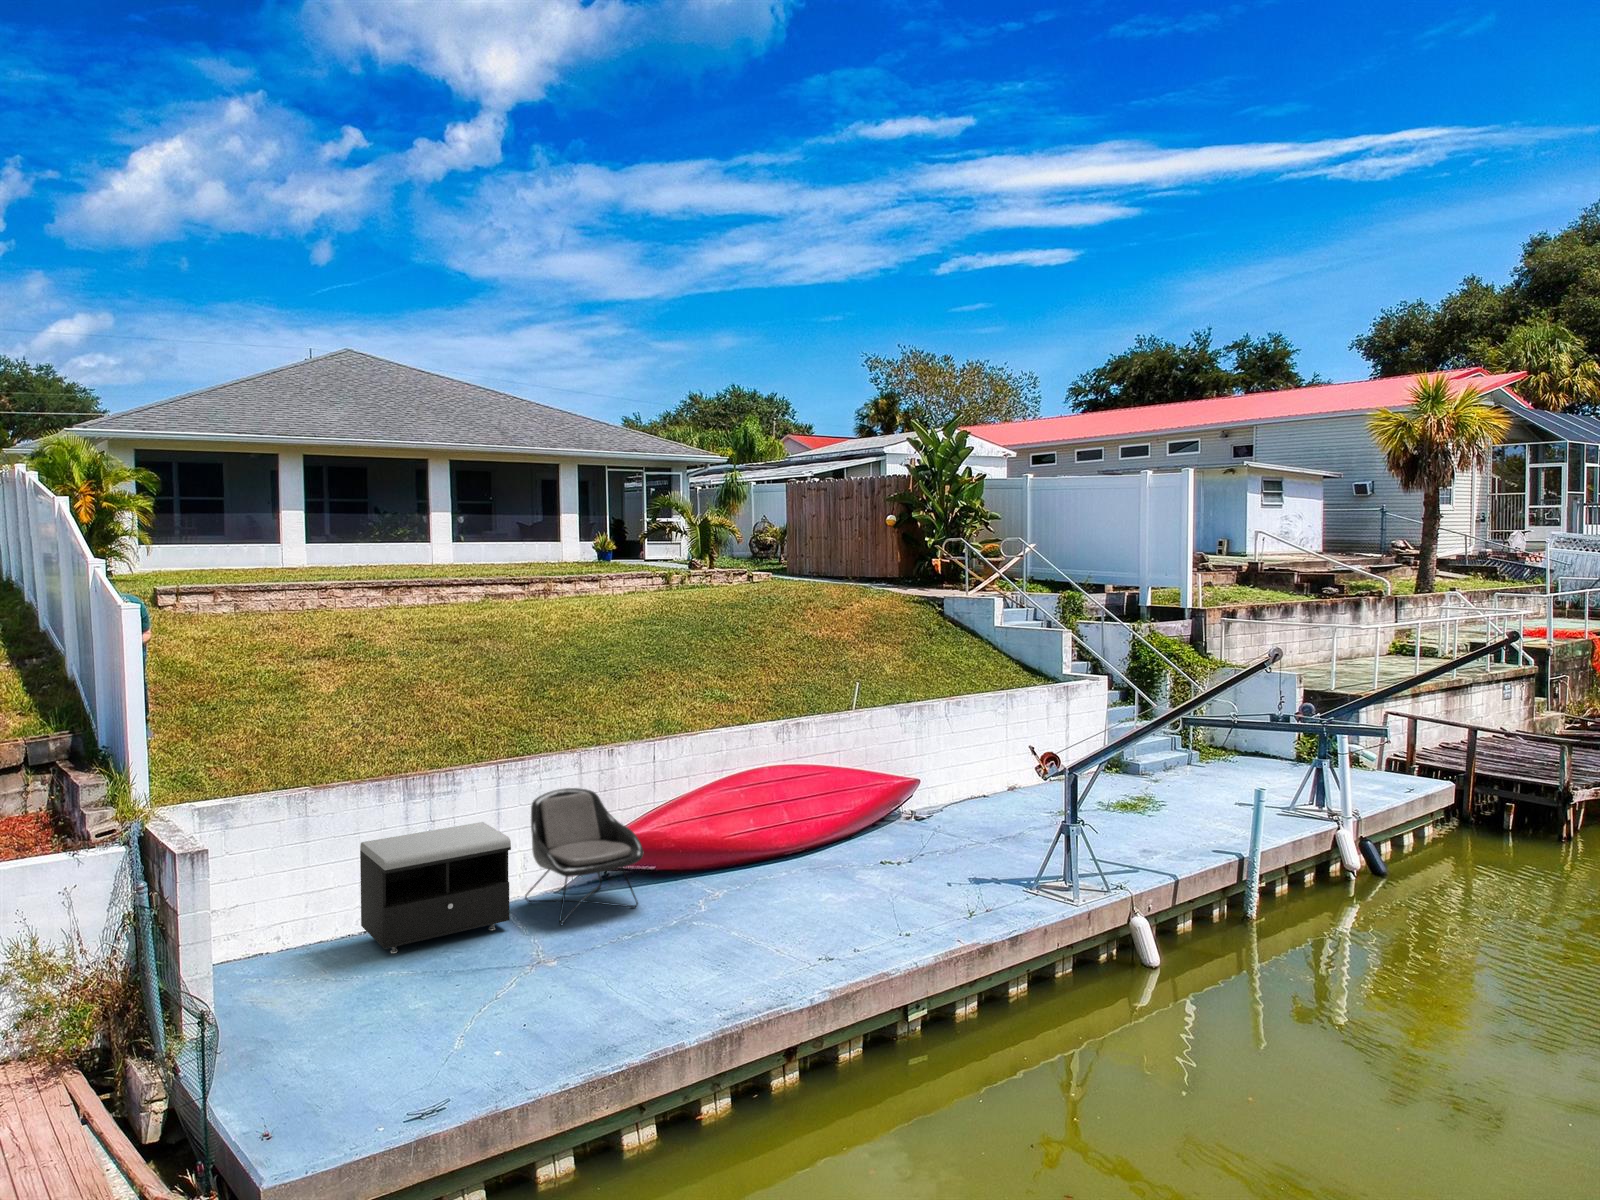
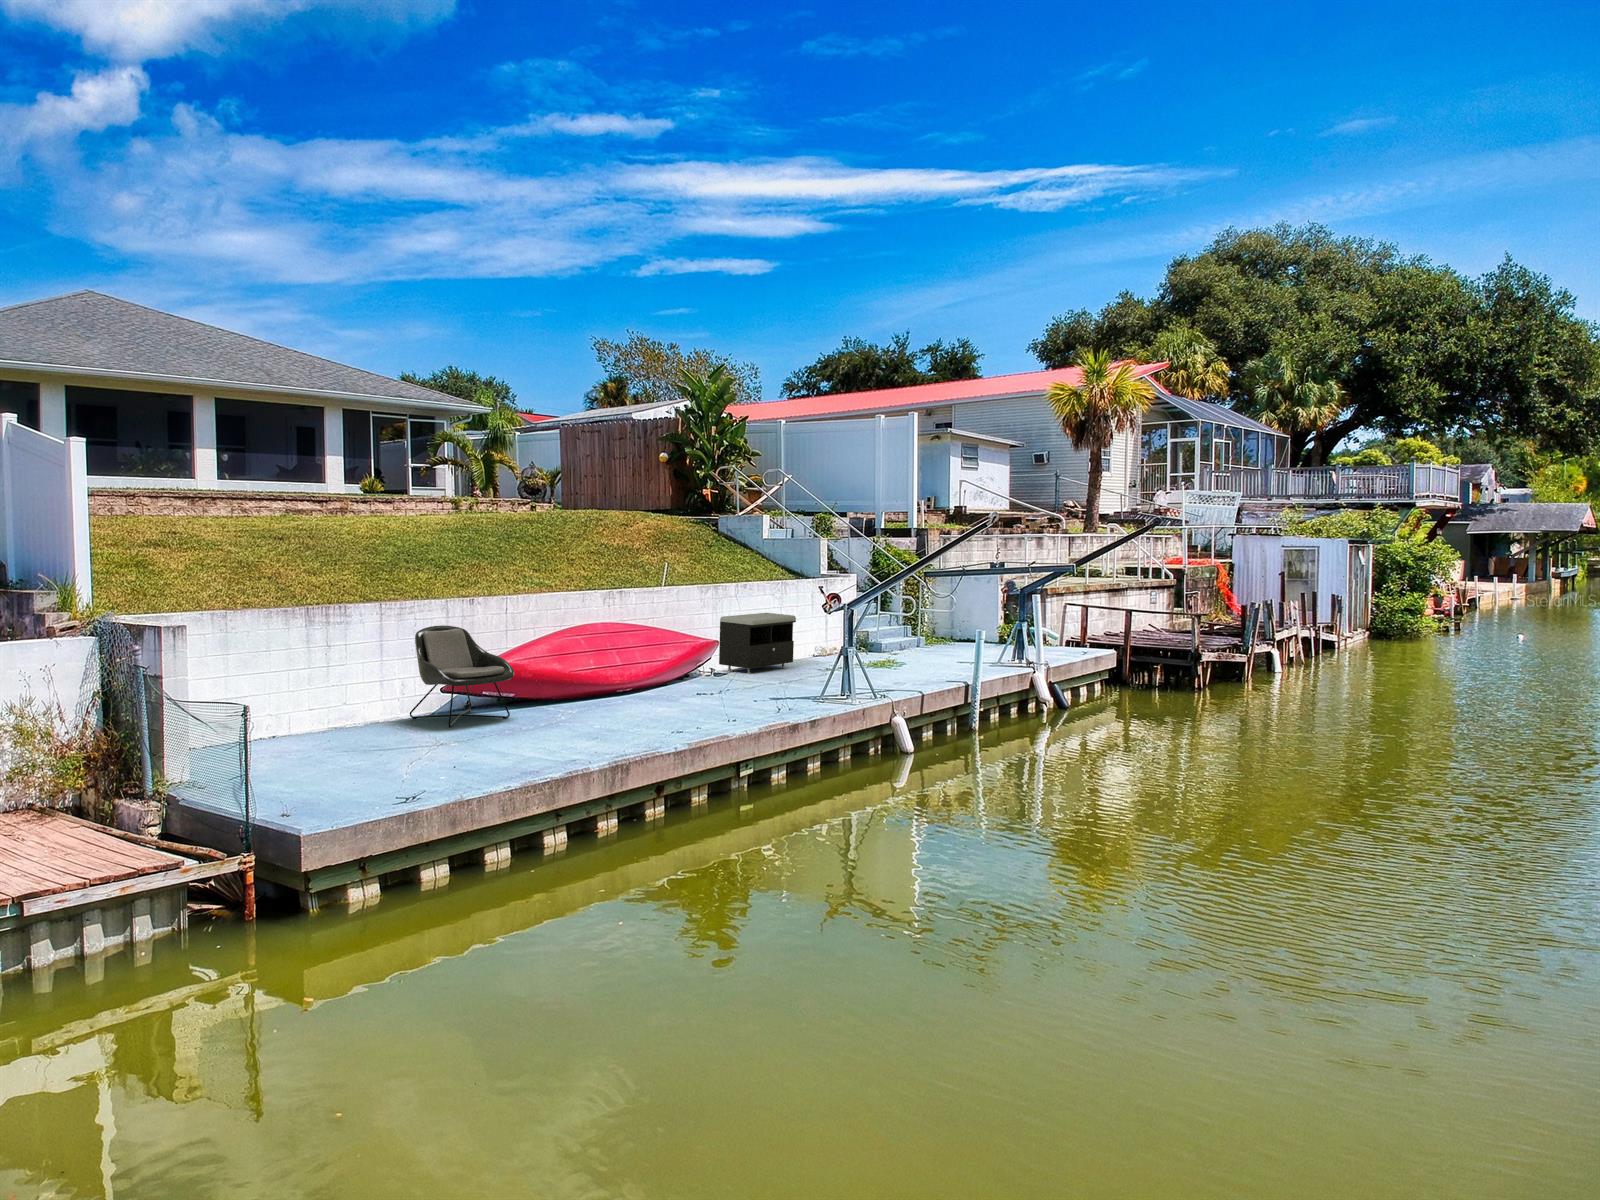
storage bench: present [360,822,511,953] -> present [719,613,796,673]

